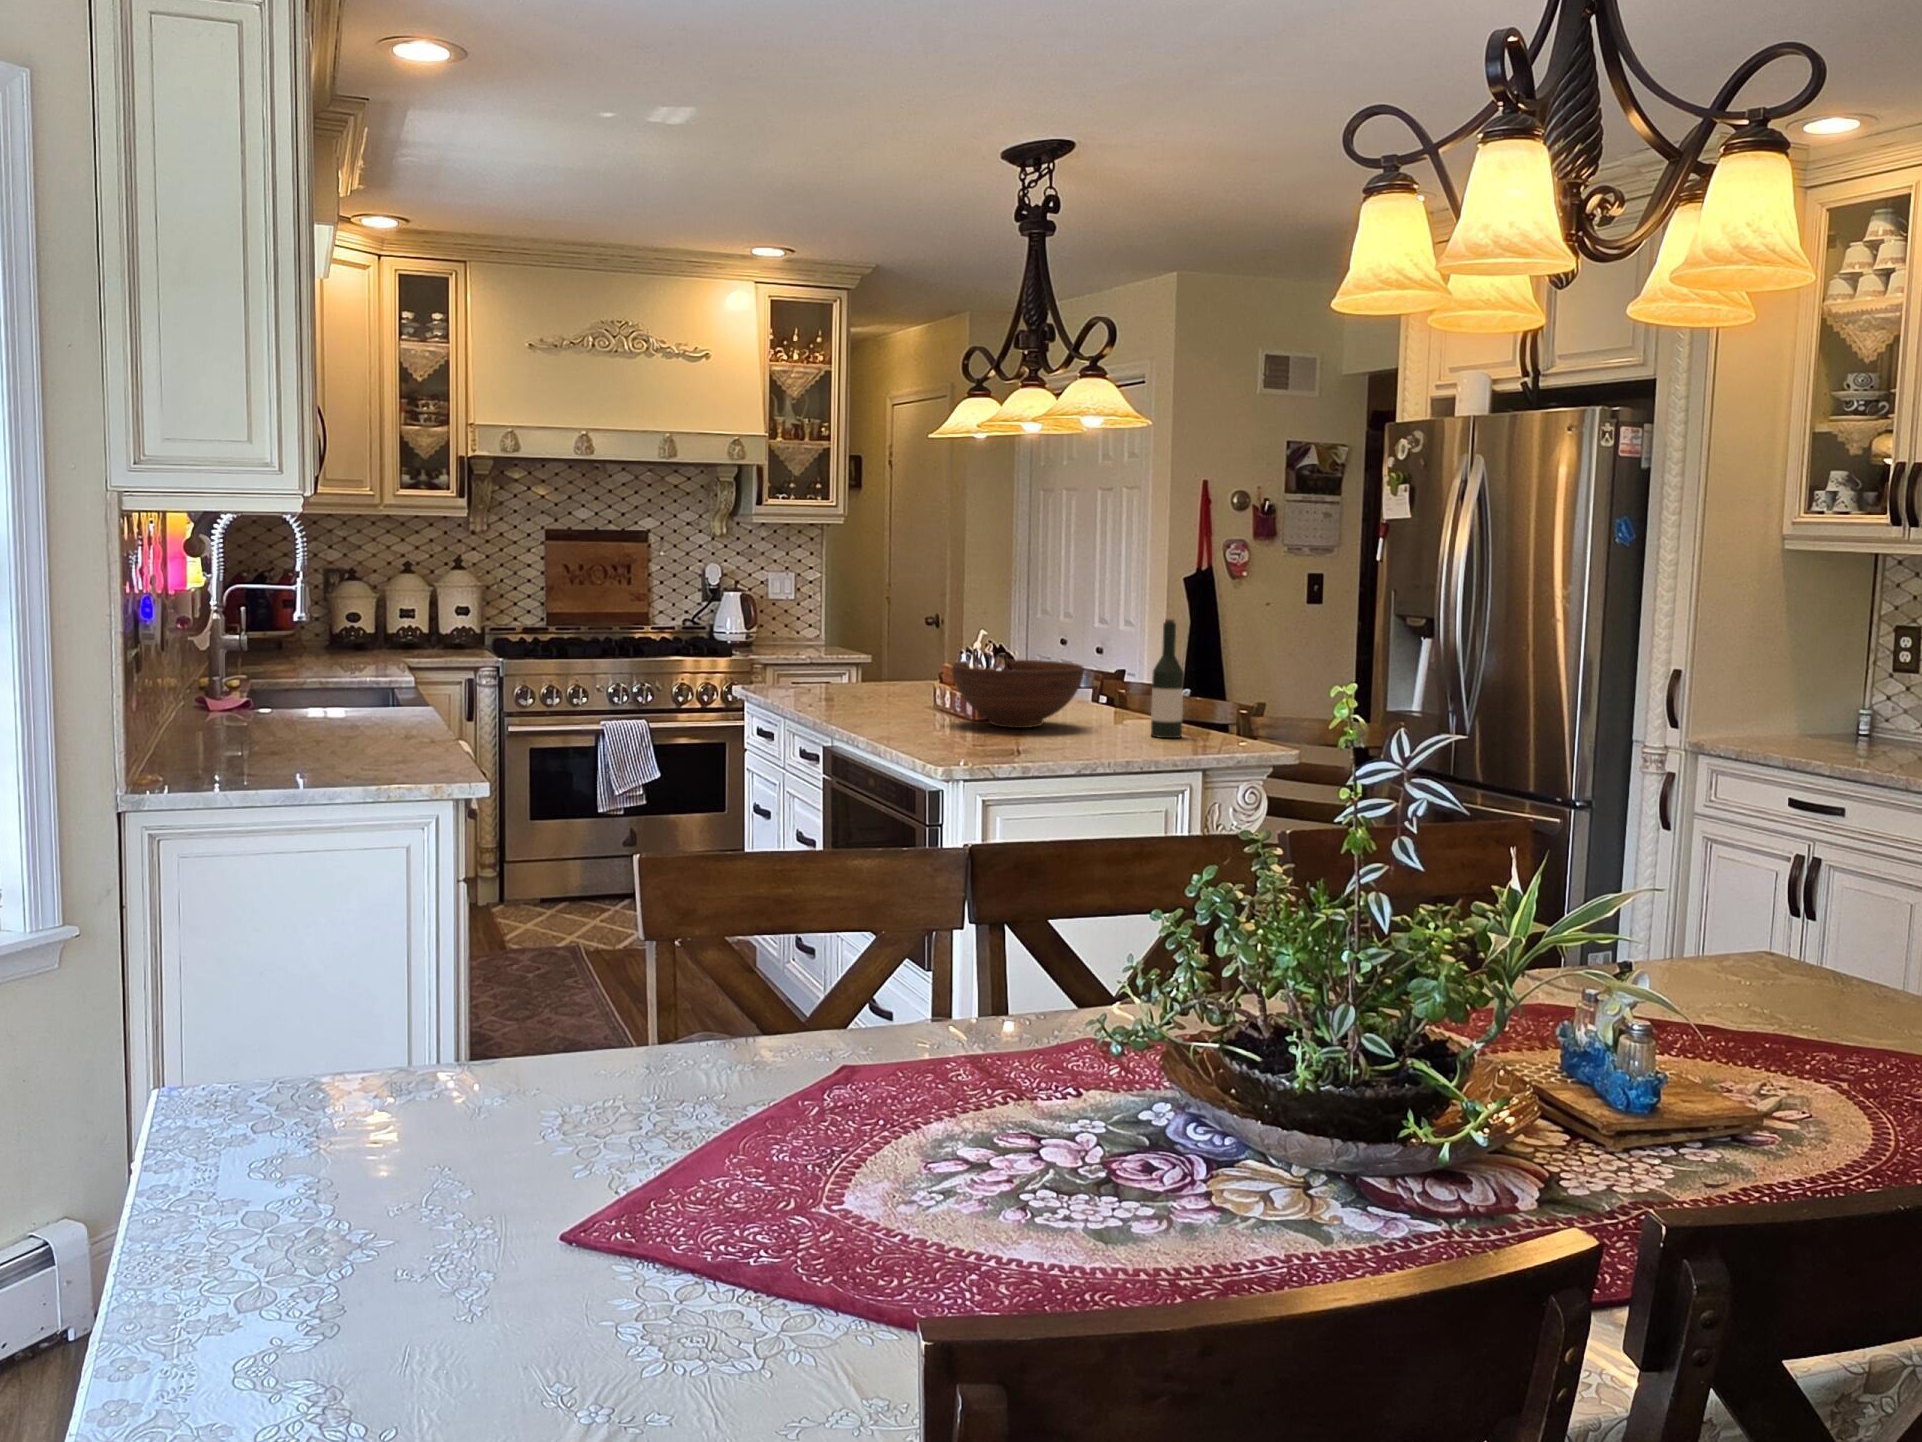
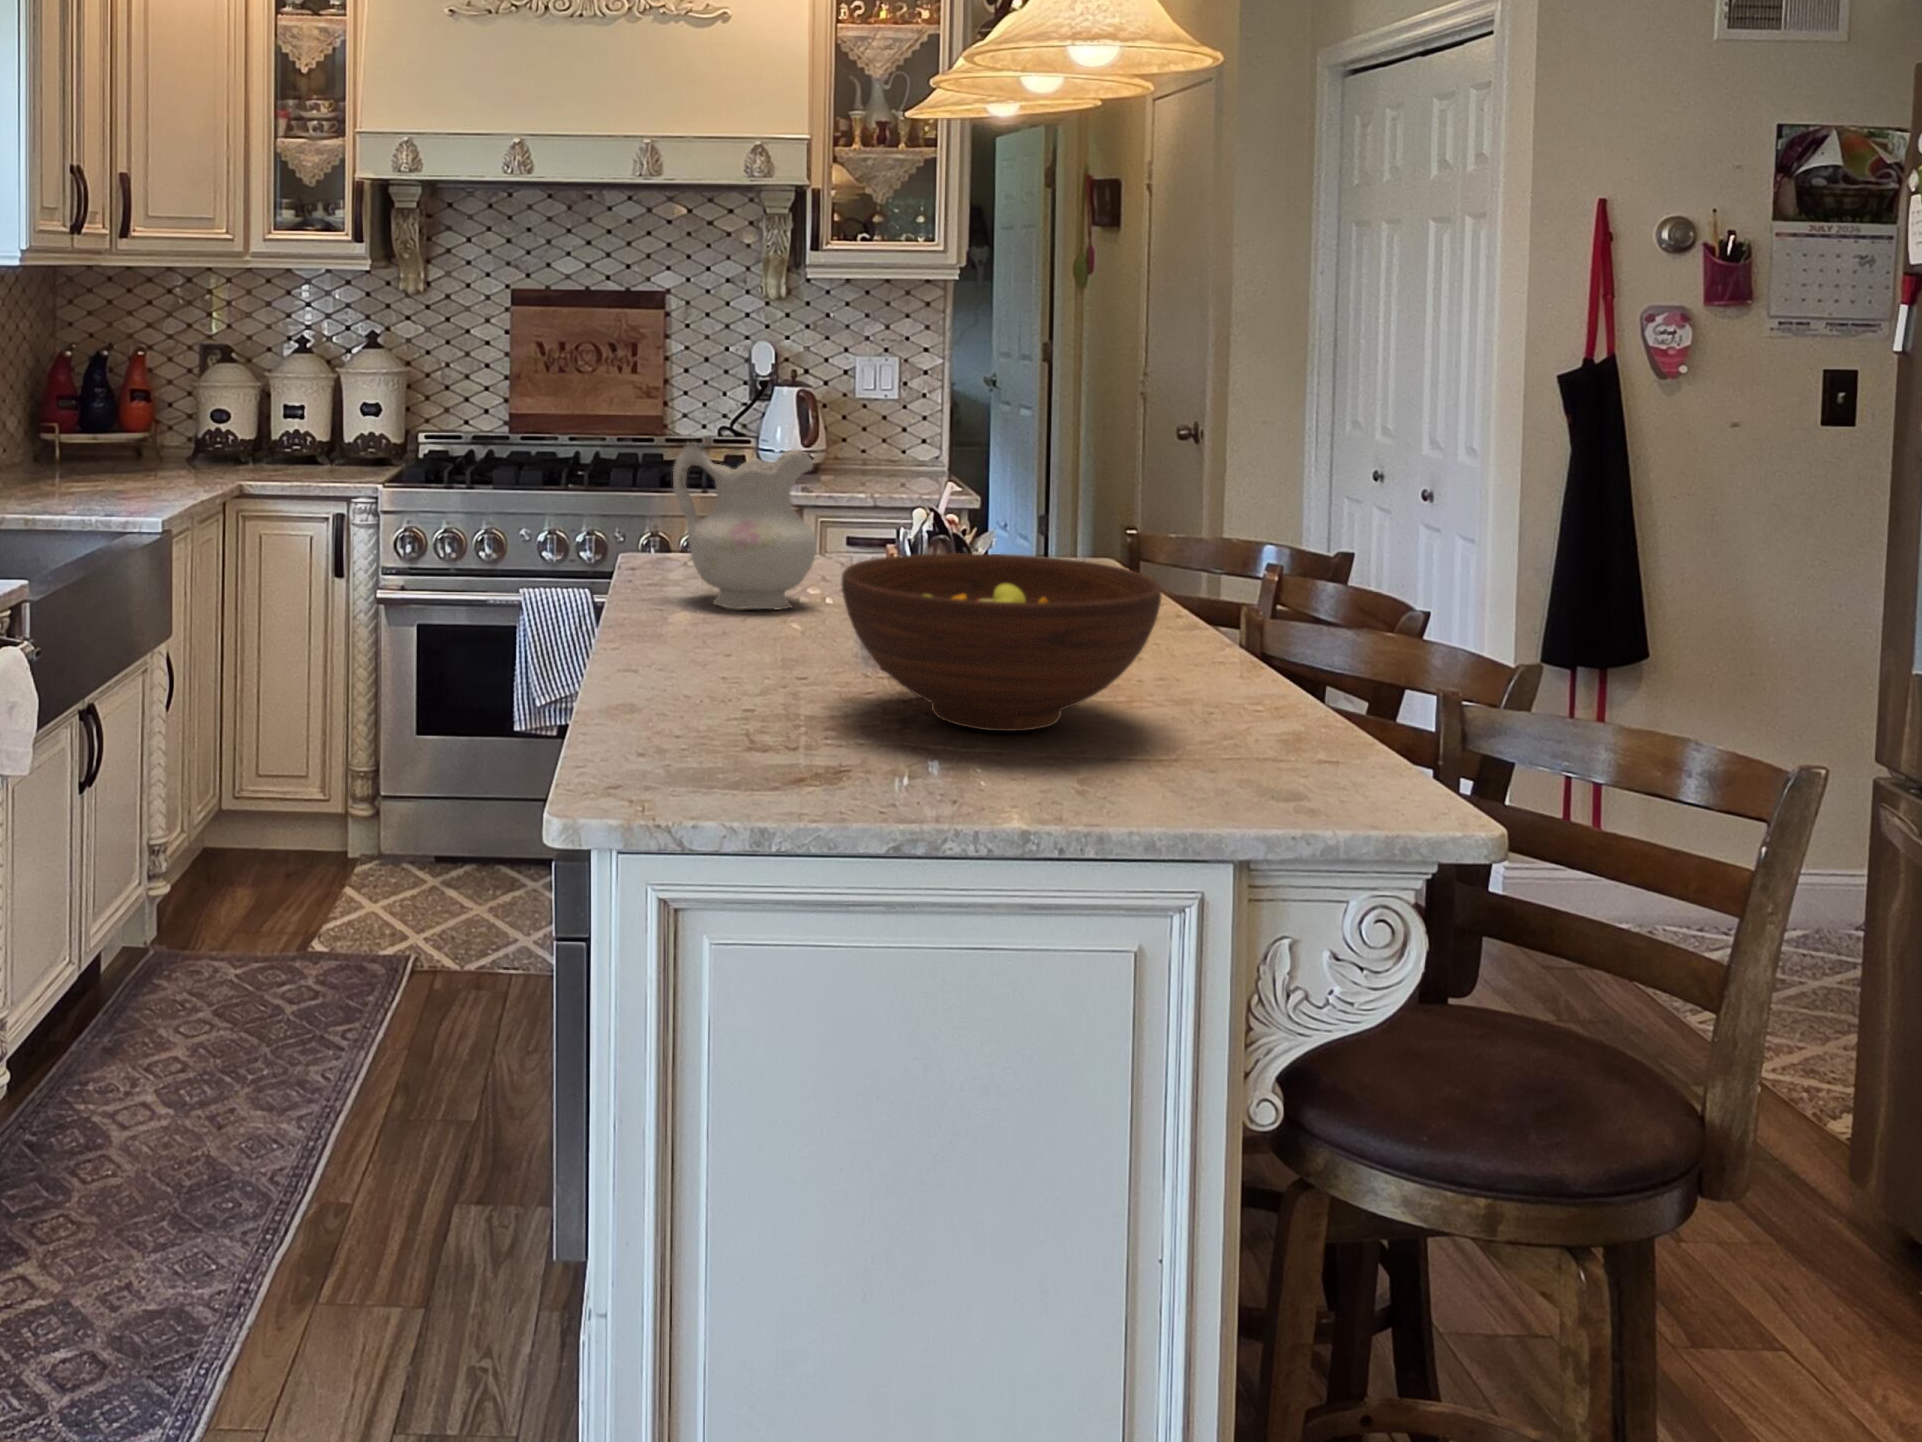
ceramic pitcher: none [805,617,878,701] -> present [673,442,816,609]
wine bottle: present [1151,619,1184,738] -> none [1315,485,1409,809]

